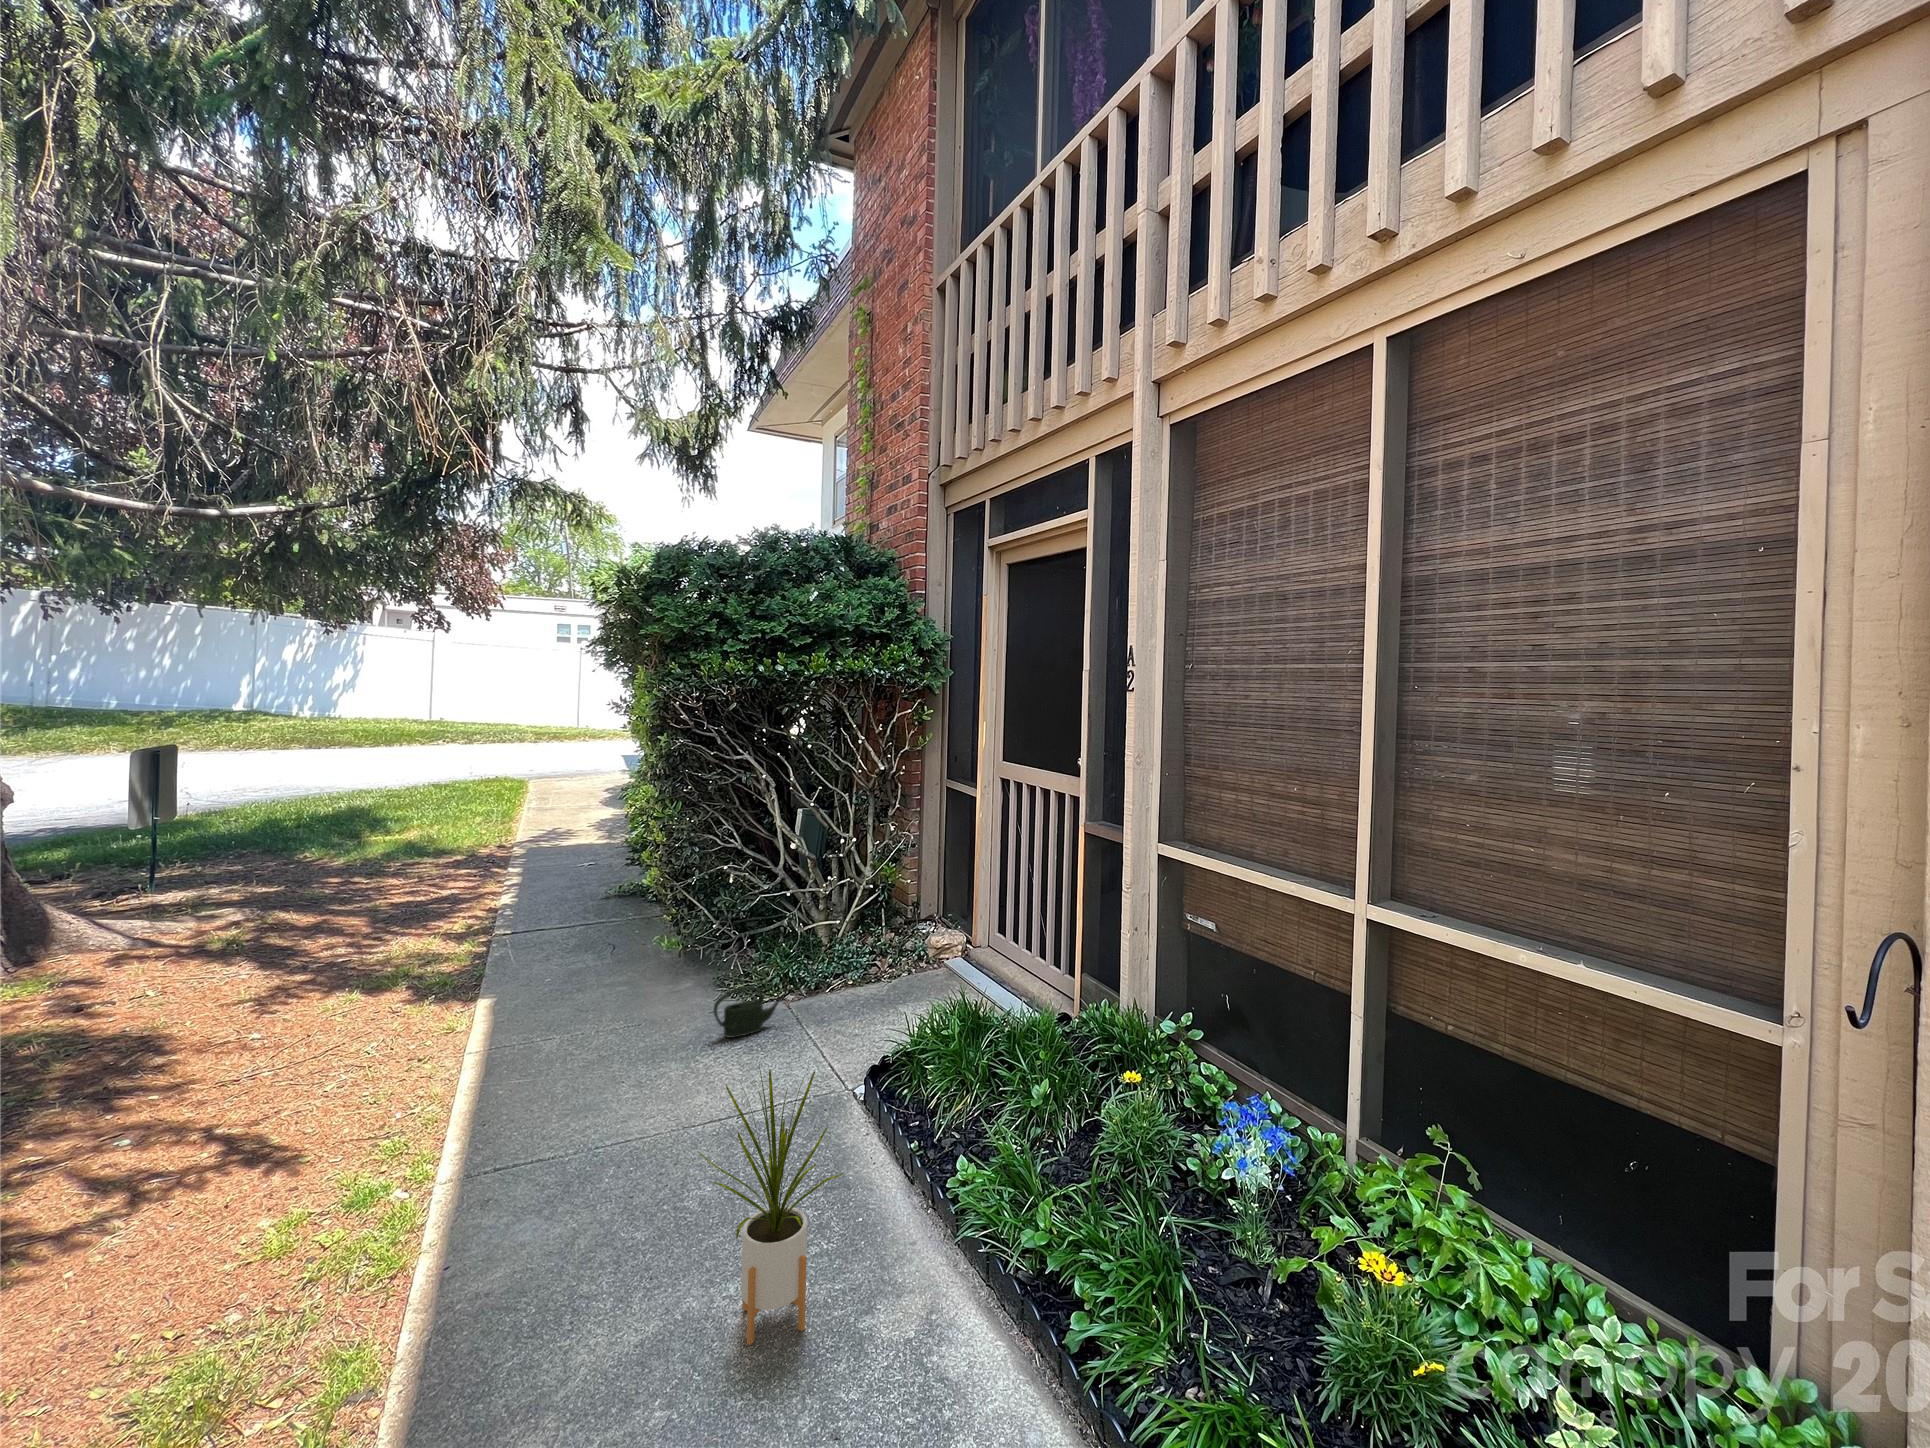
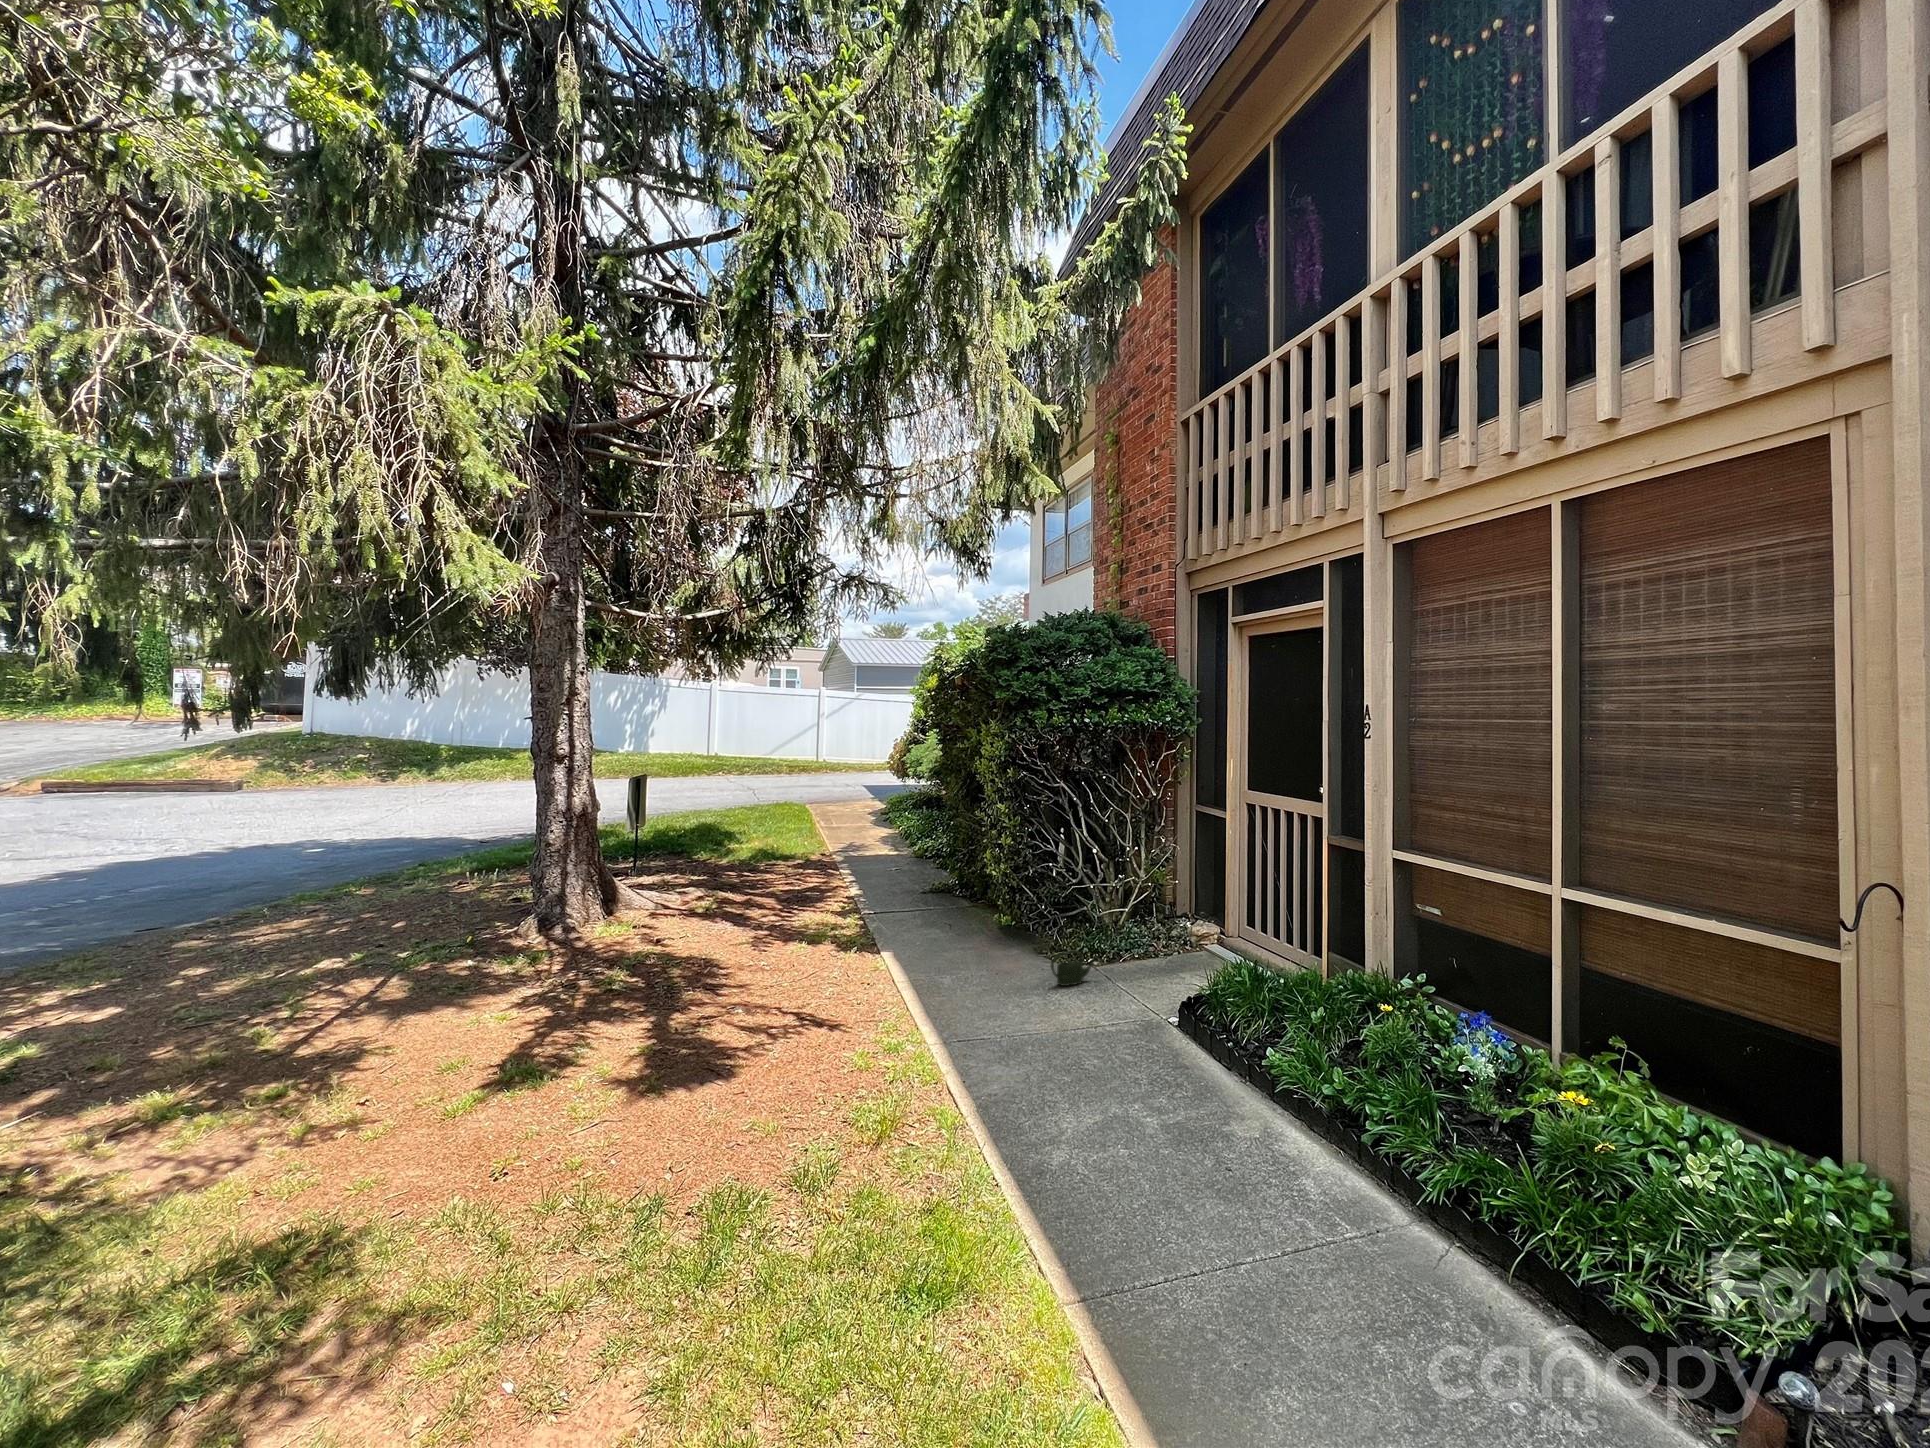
house plant: present [698,1065,844,1345] -> none [1121,971,1205,1137]

